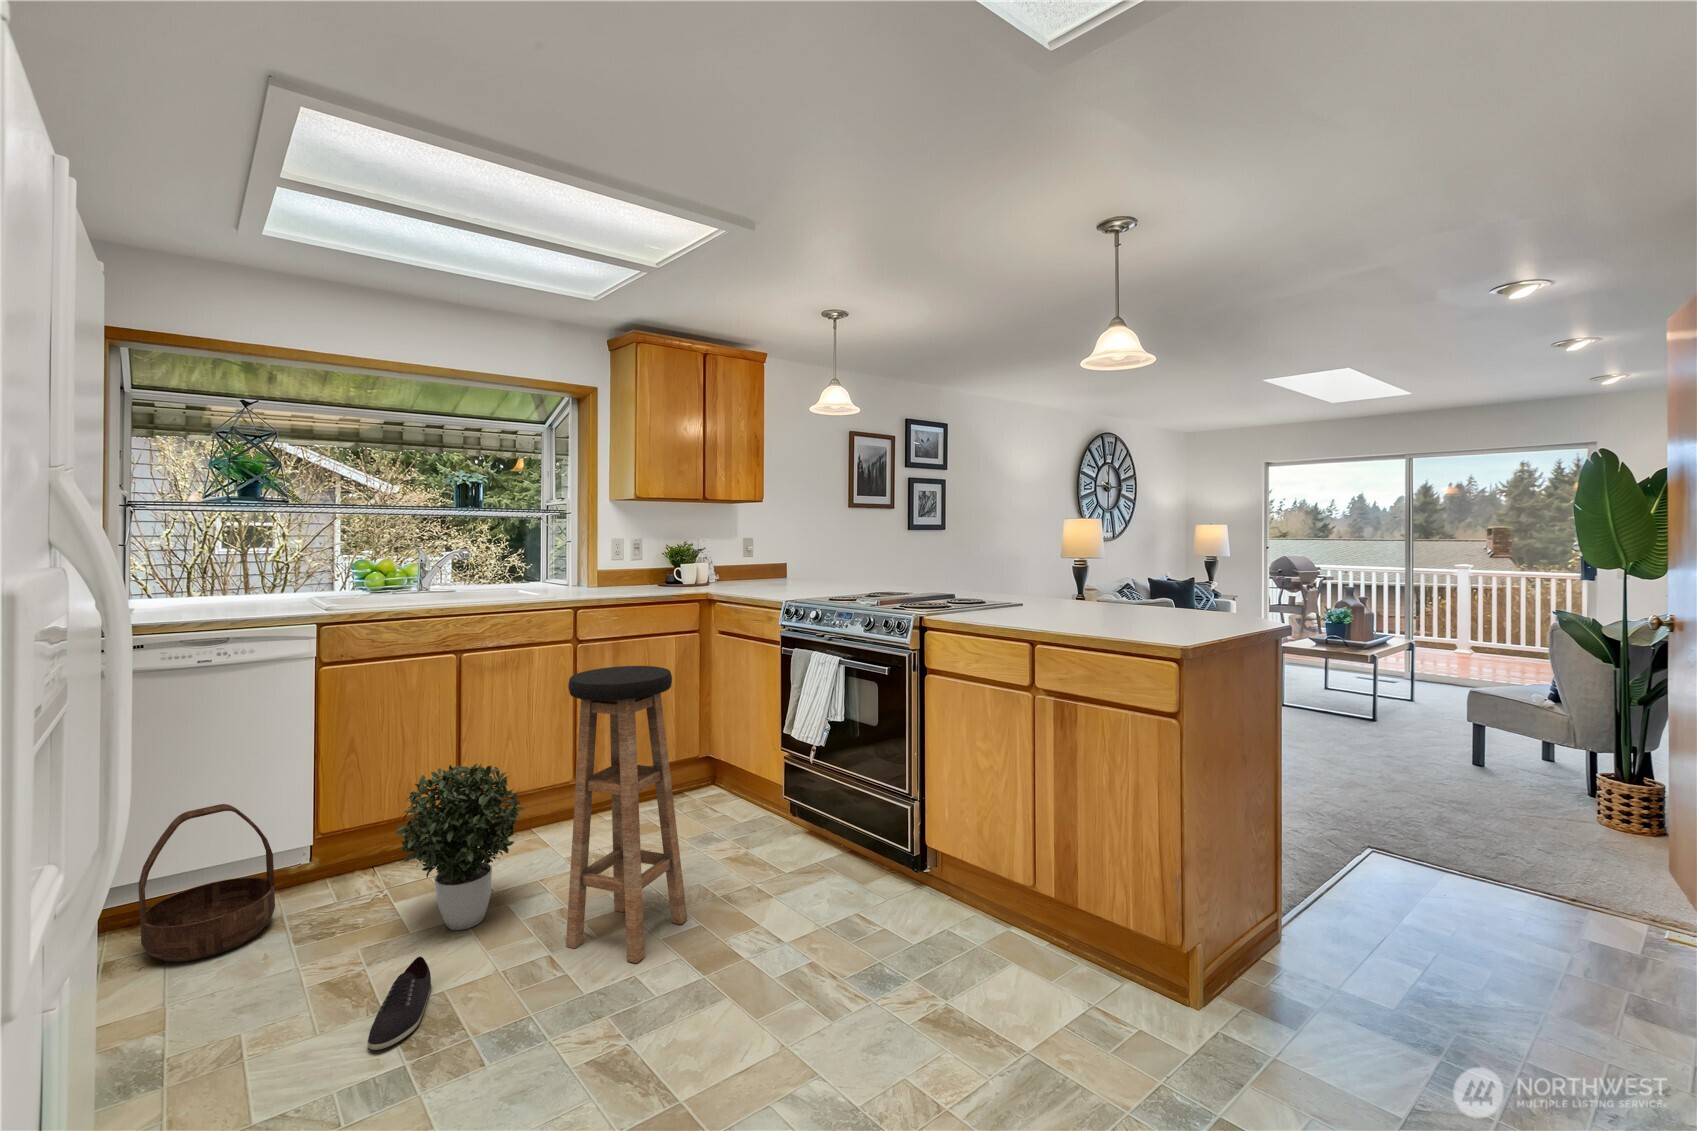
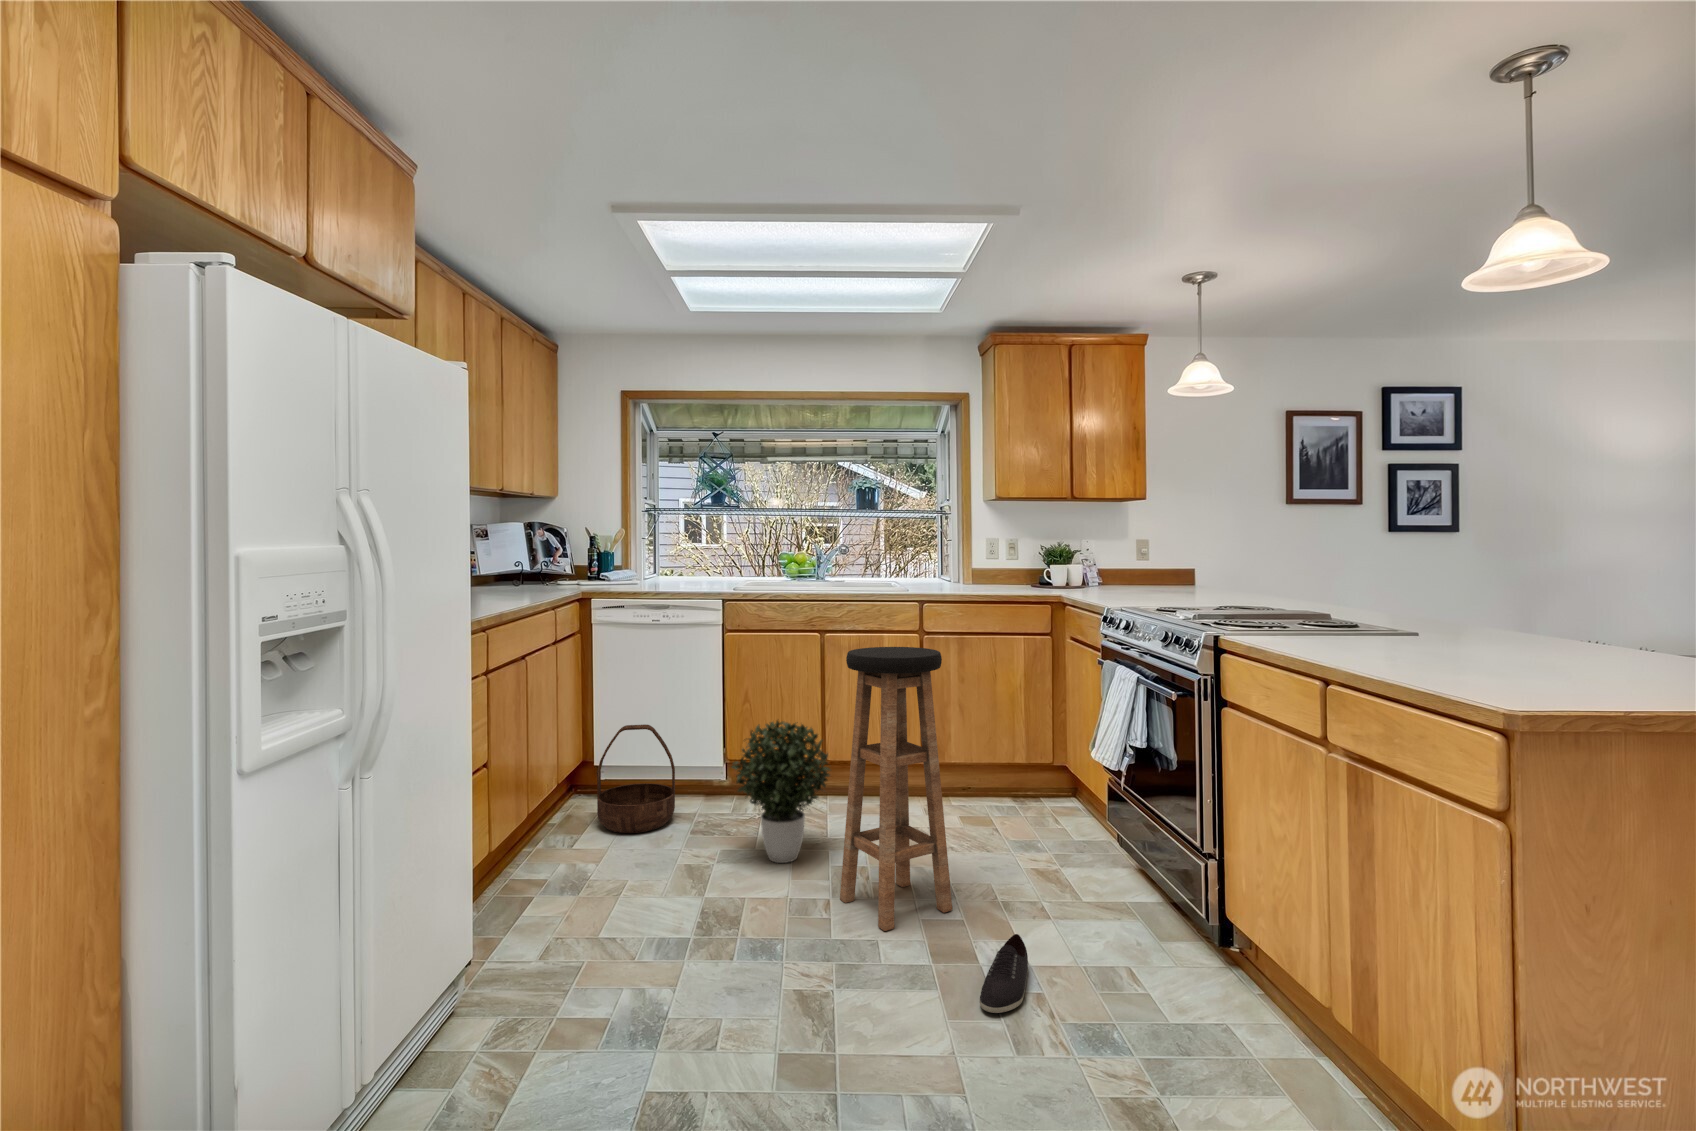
shoe: present [368,957,431,1050] -> present [980,934,1028,1013]

